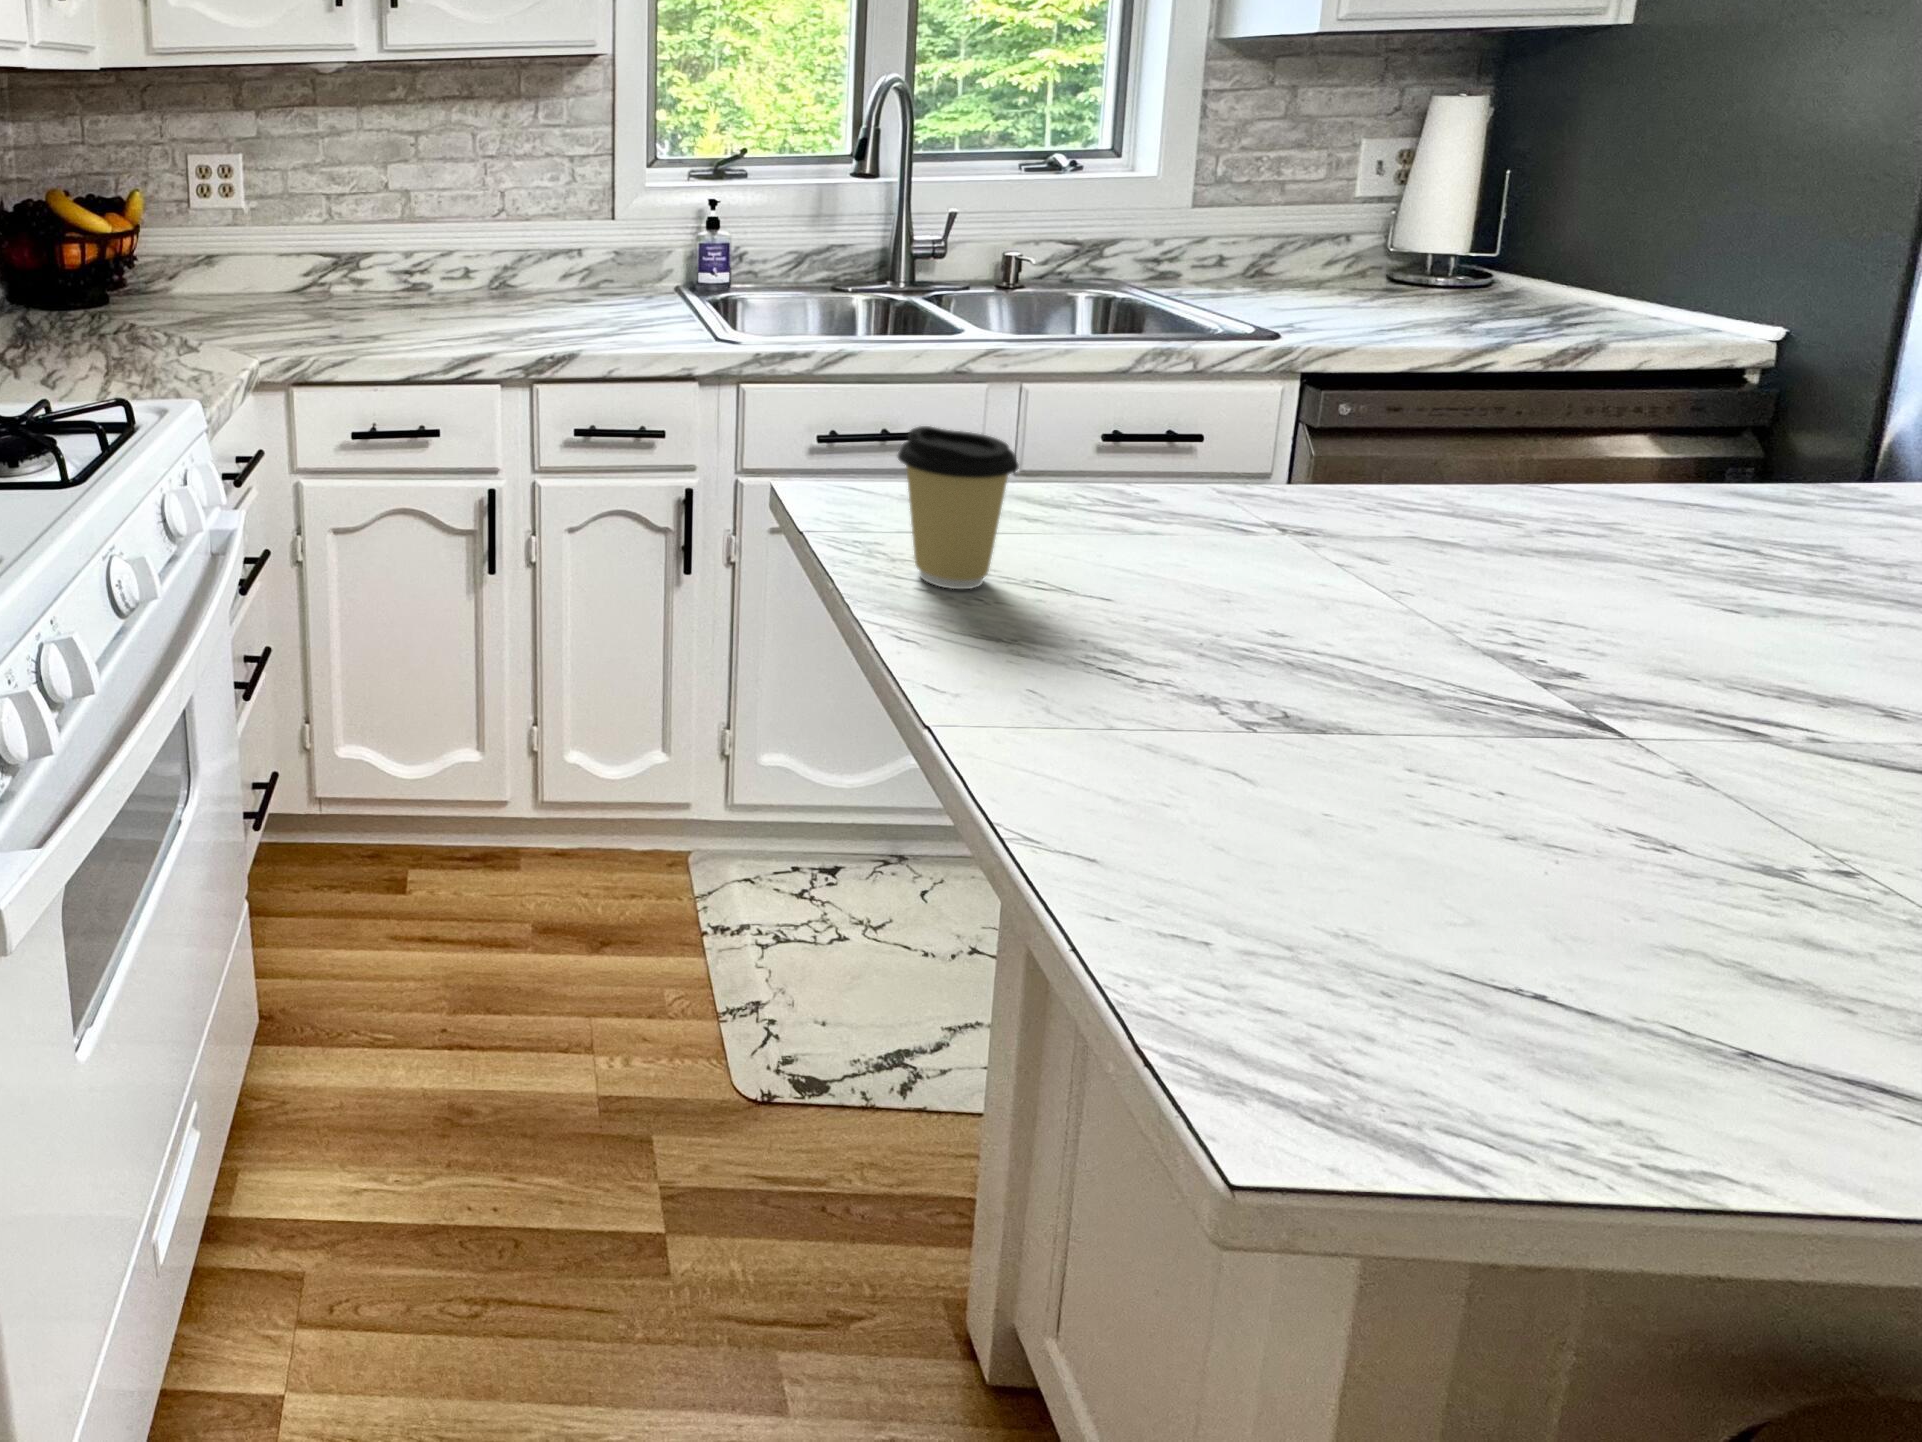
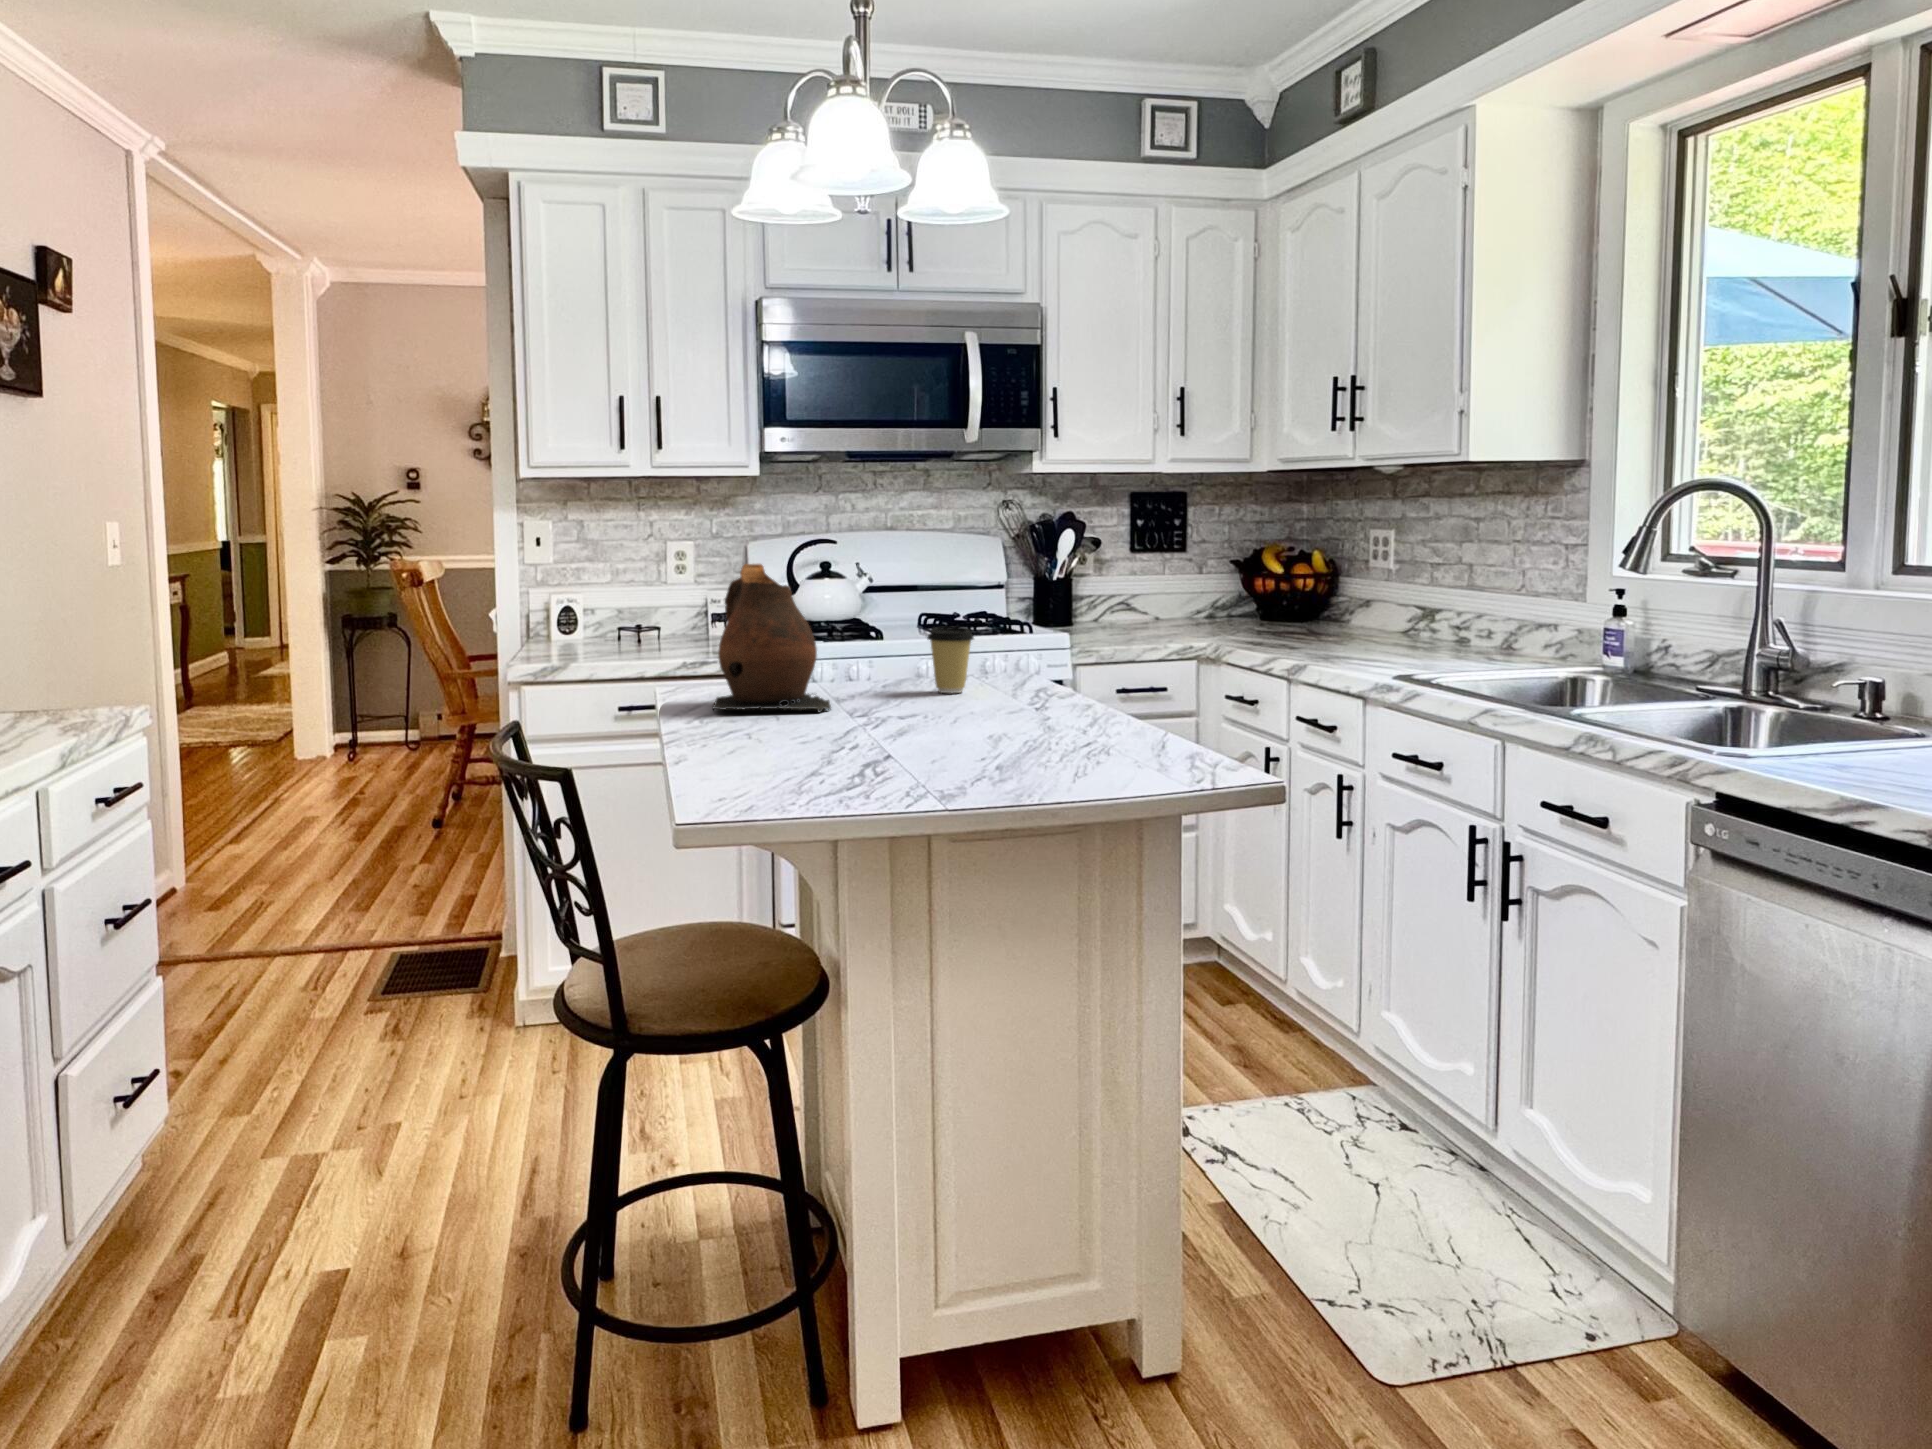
ceramic pitcher: none [1098,394,1661,976] -> present [713,564,831,712]

